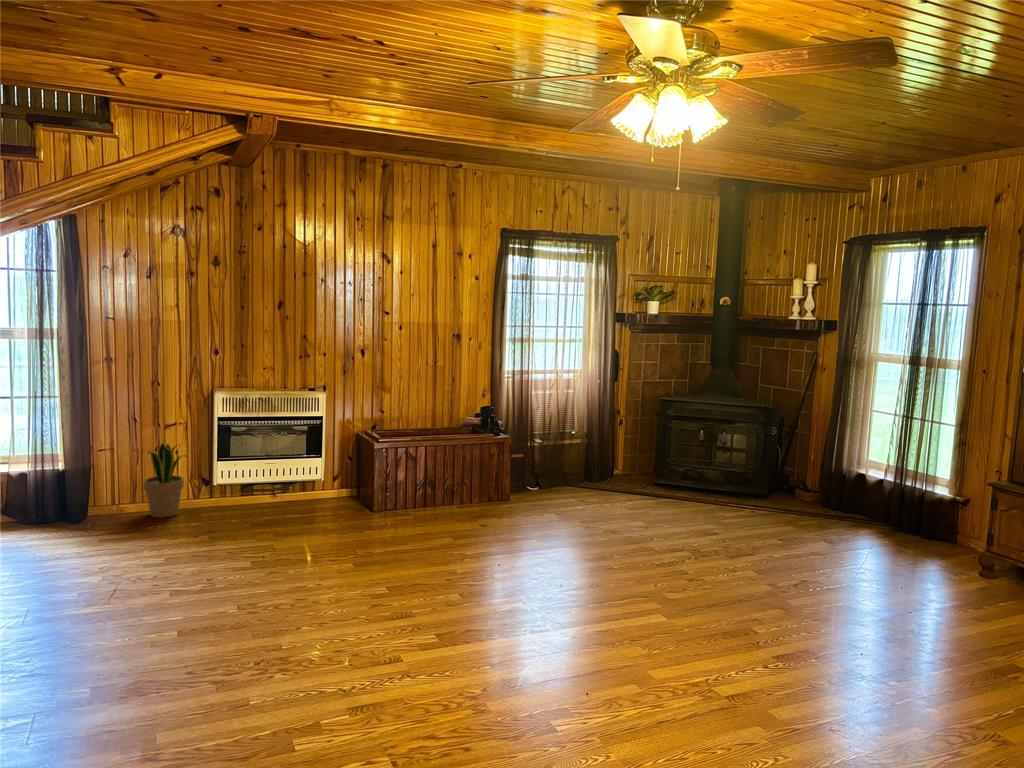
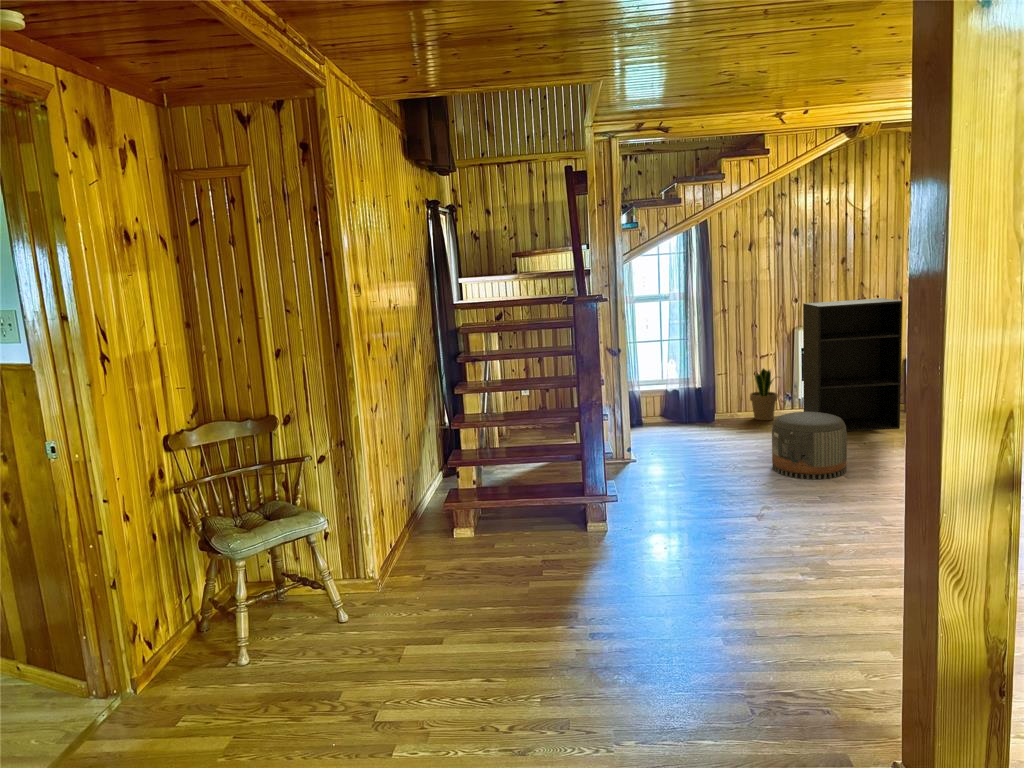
bookshelf: none [213,356,329,536] -> present [803,298,902,431]
pouf: none [85,517,201,629] -> present [772,412,847,479]

